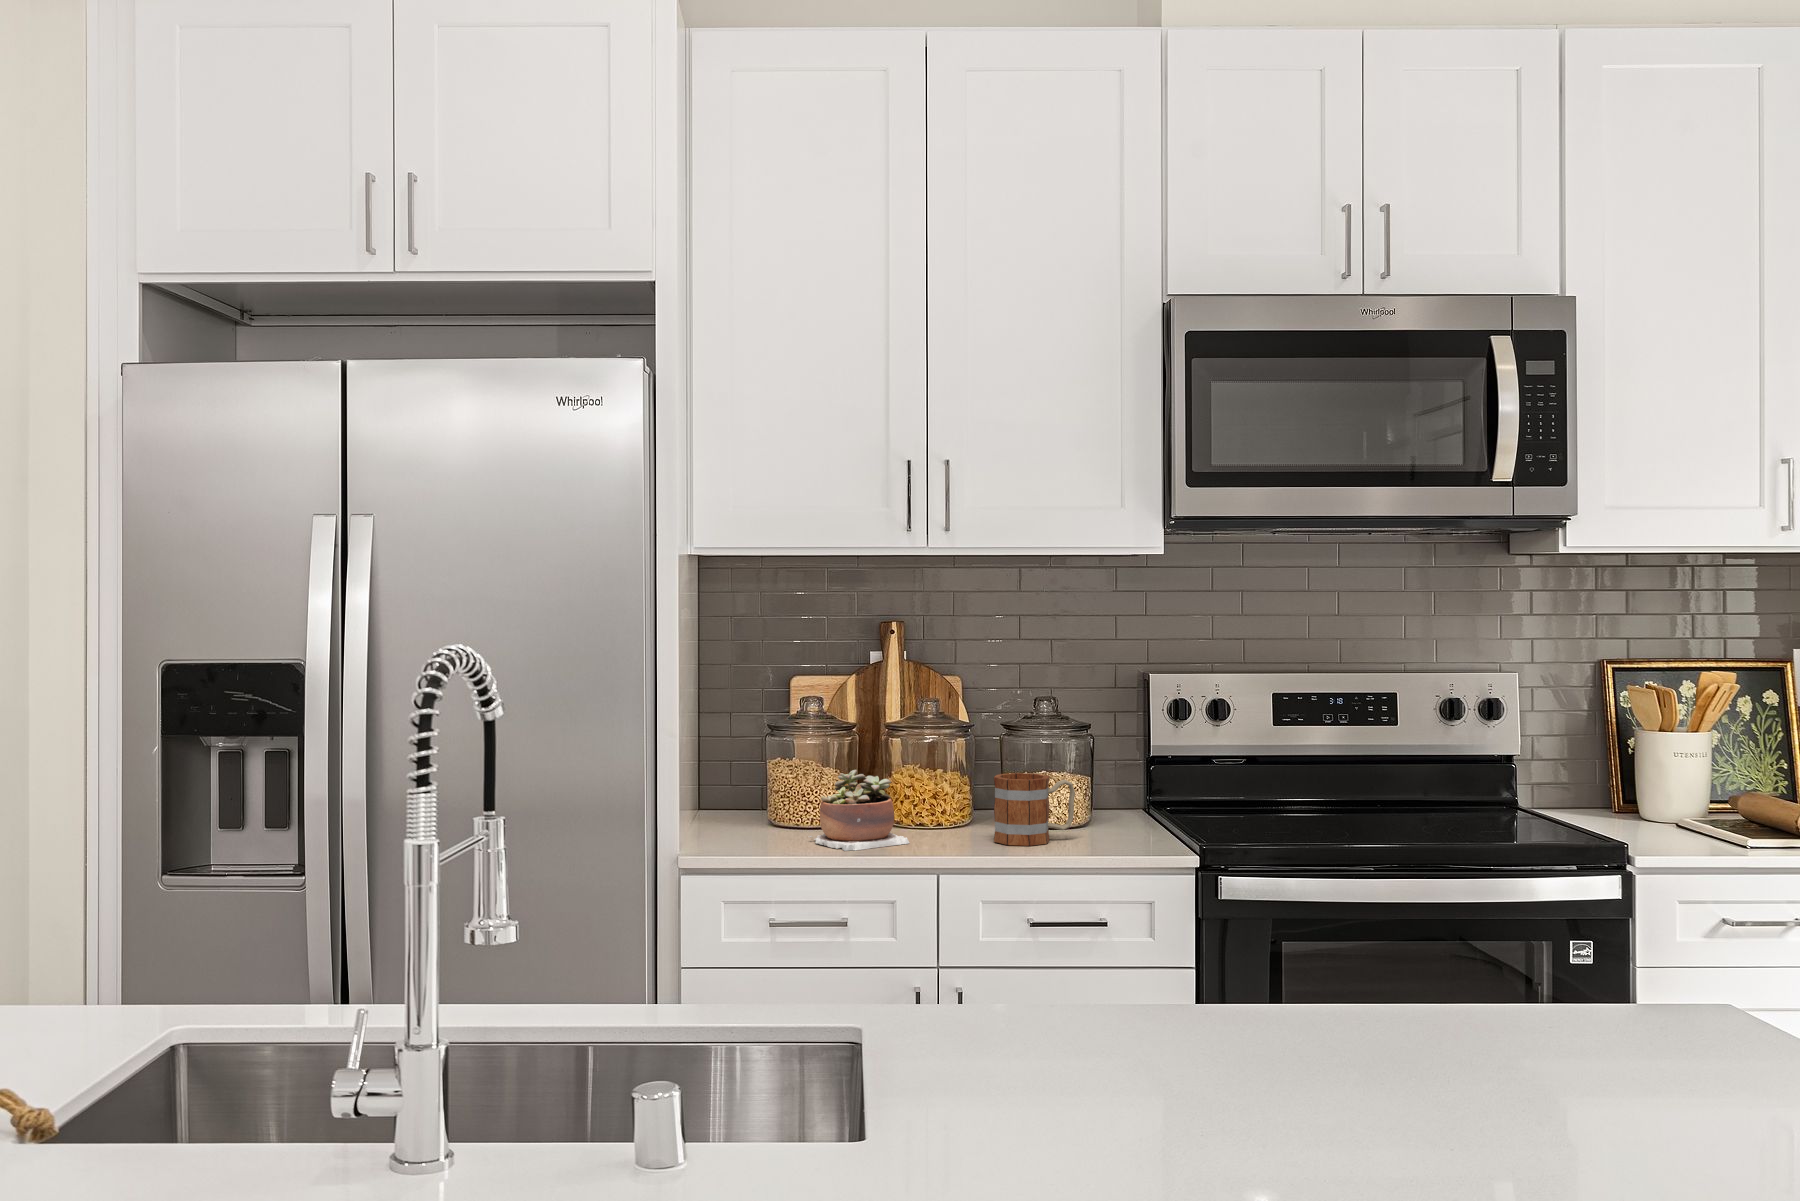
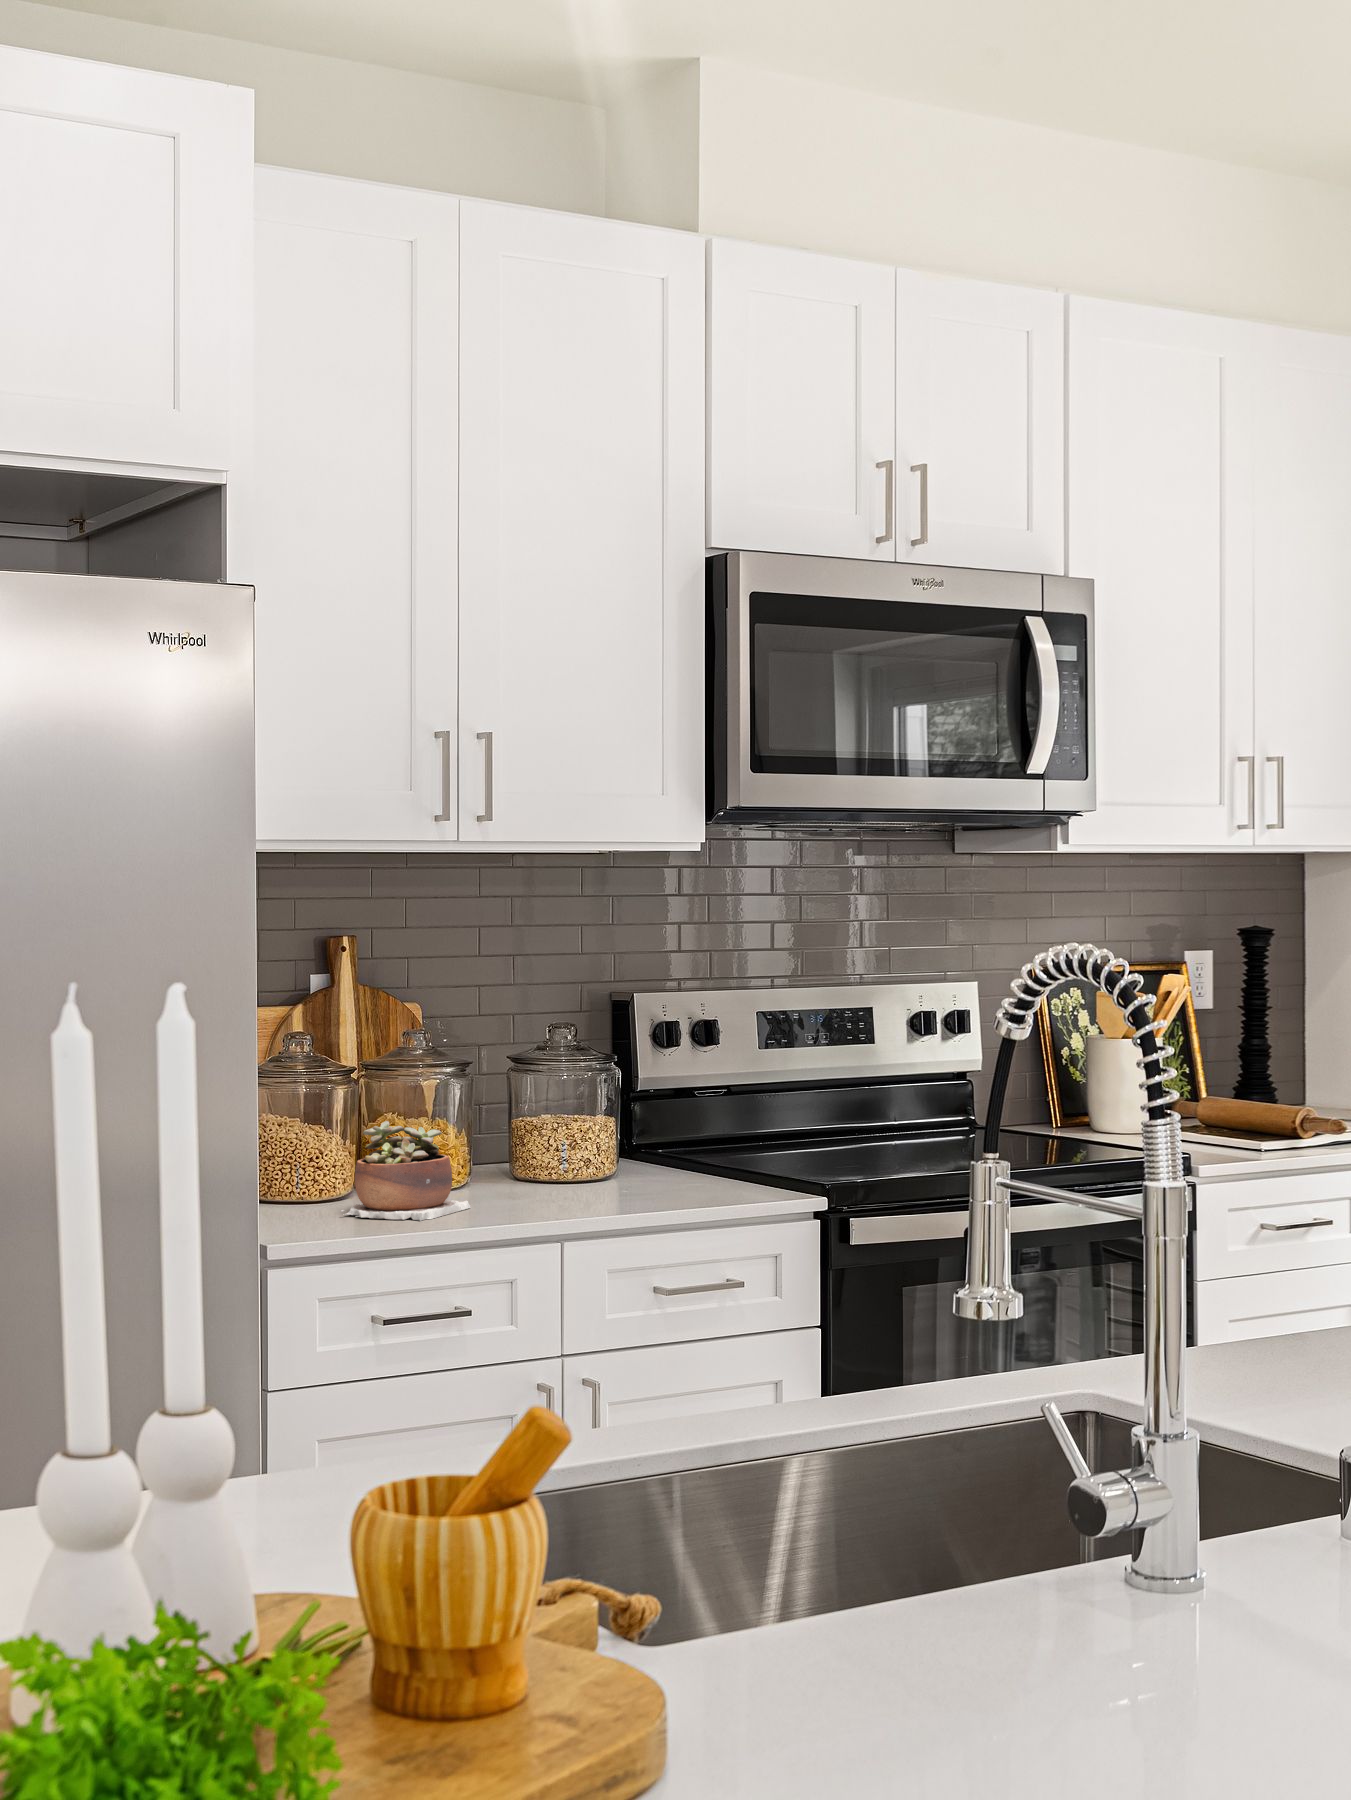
mug: present [994,773,1075,846] -> none [556,1113,643,1199]

